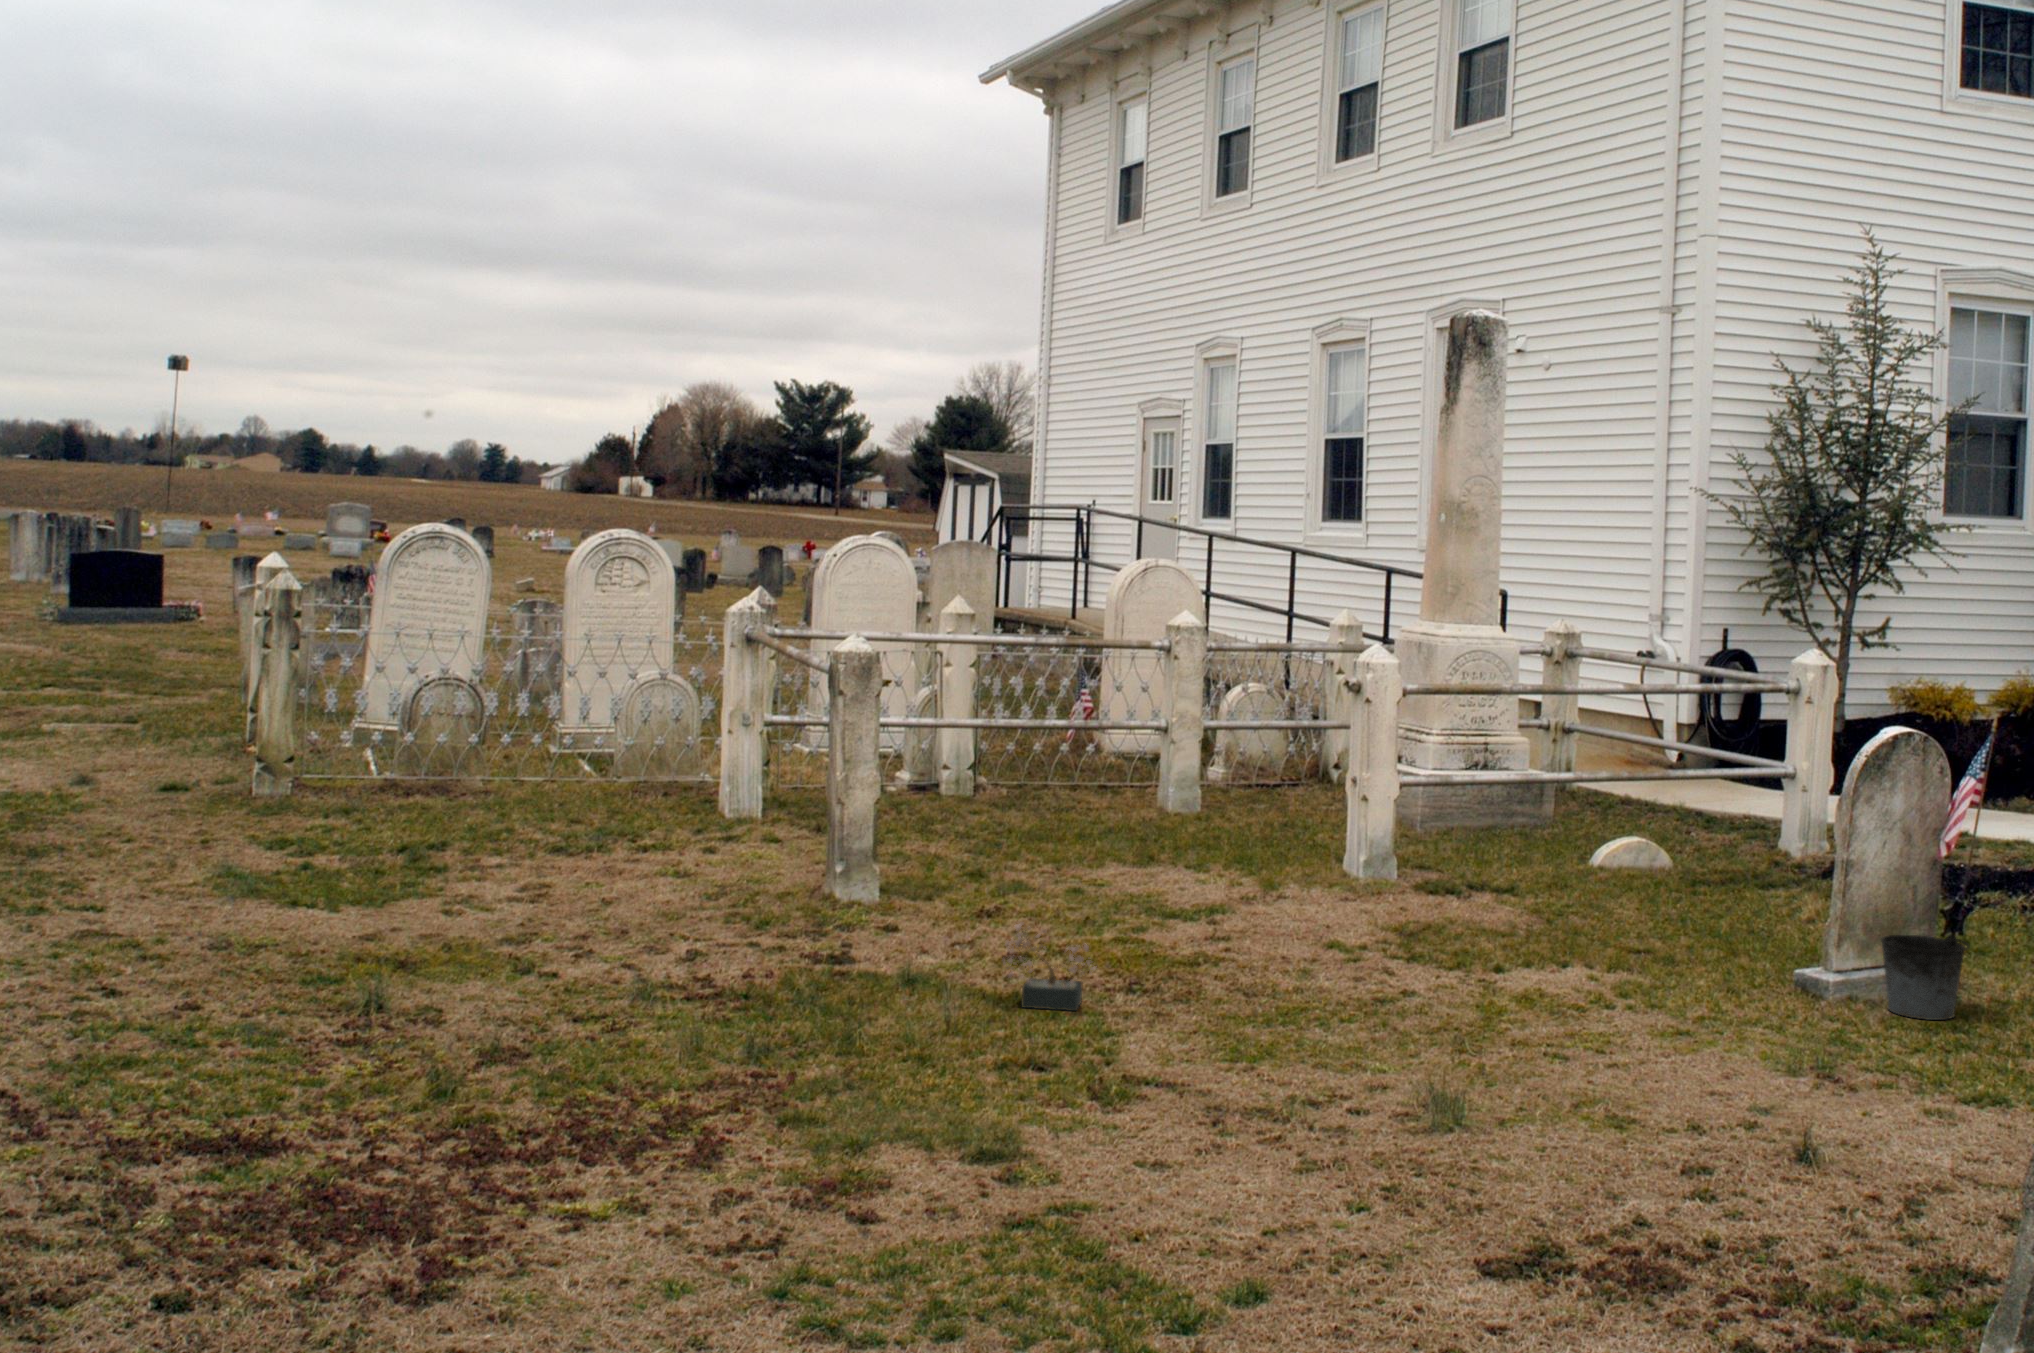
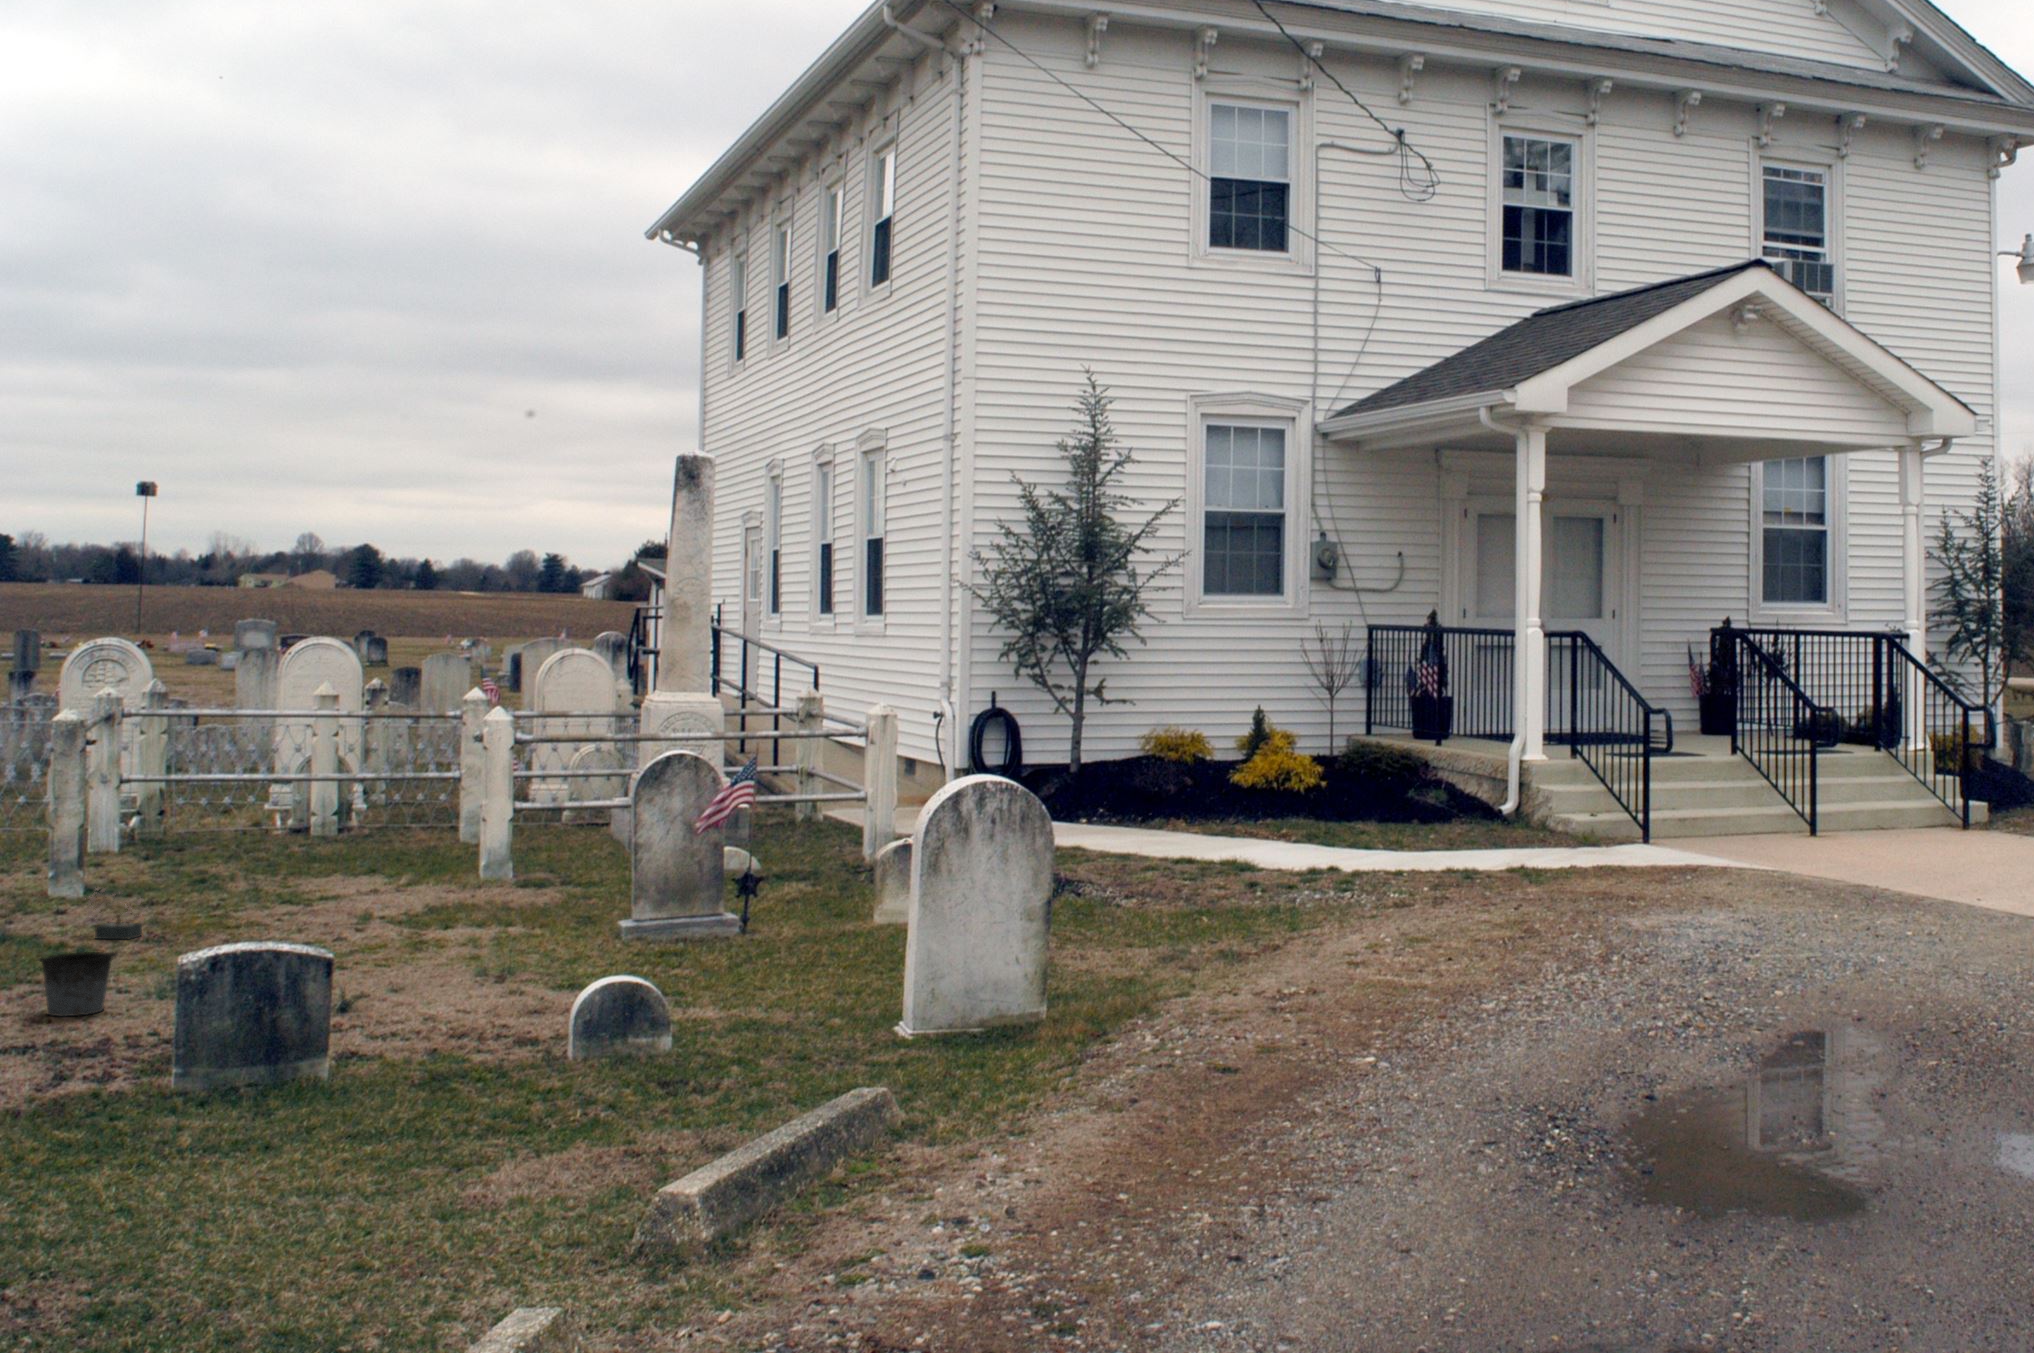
bucket: present [1881,935,1969,1020] -> present [37,952,117,1016]

